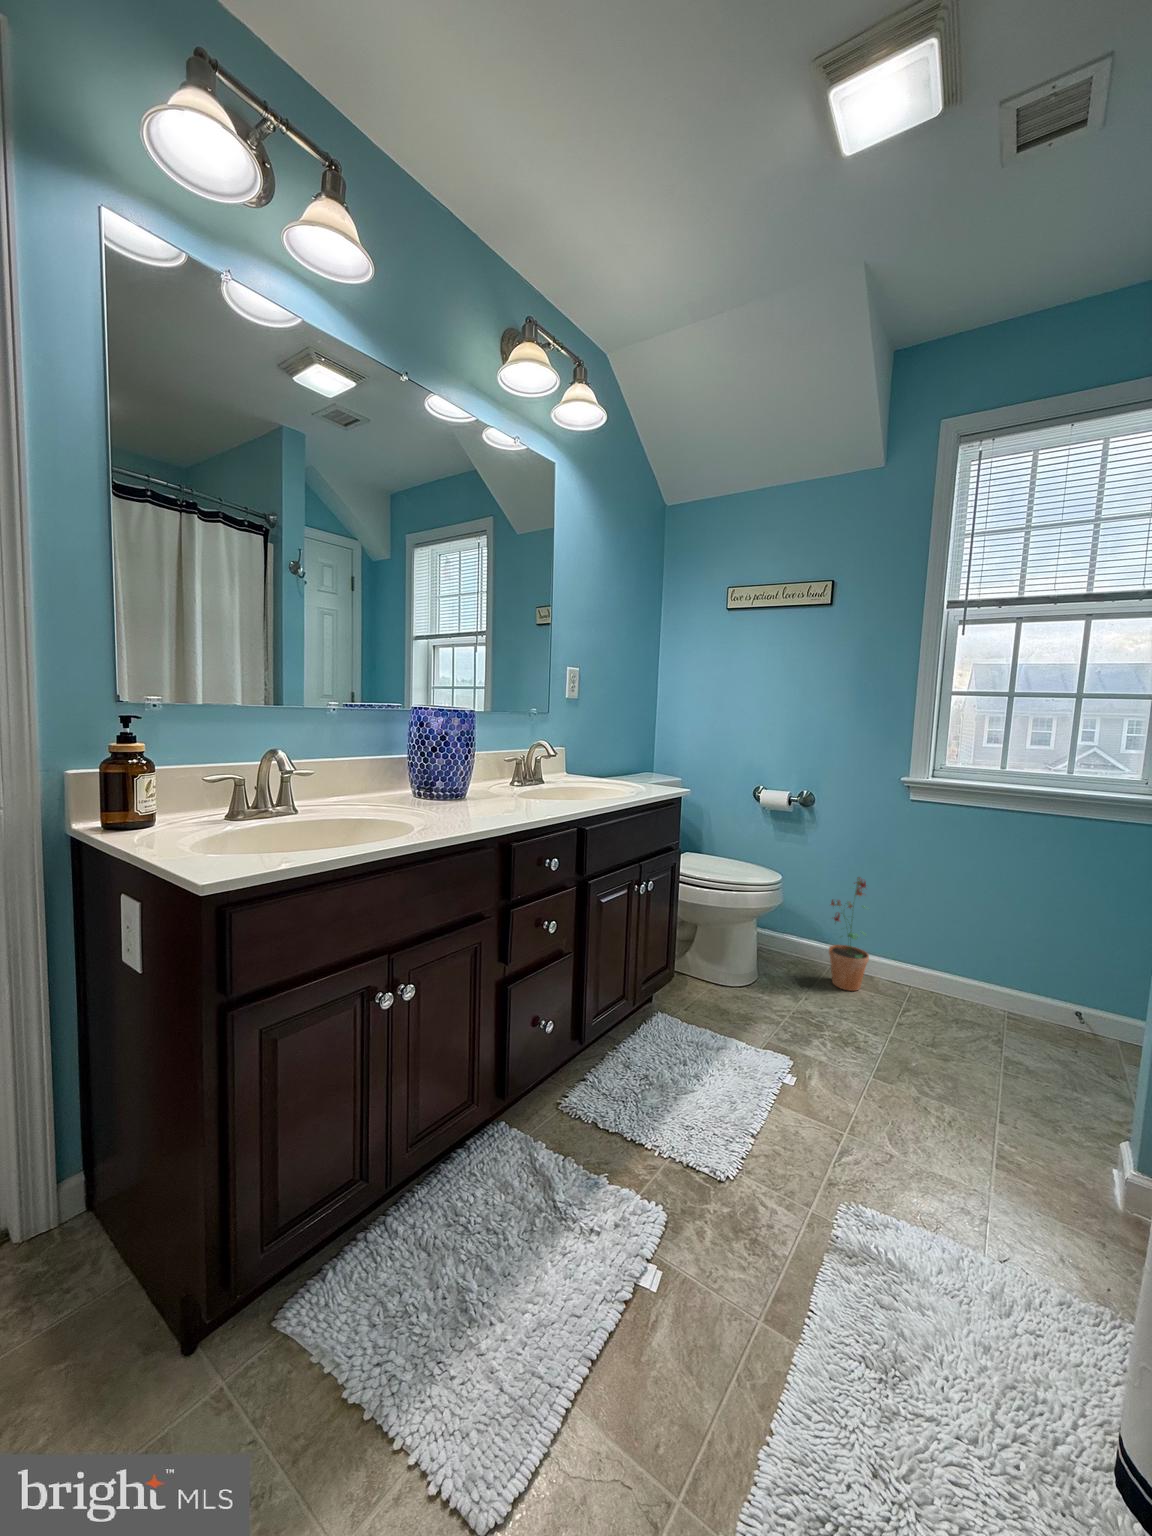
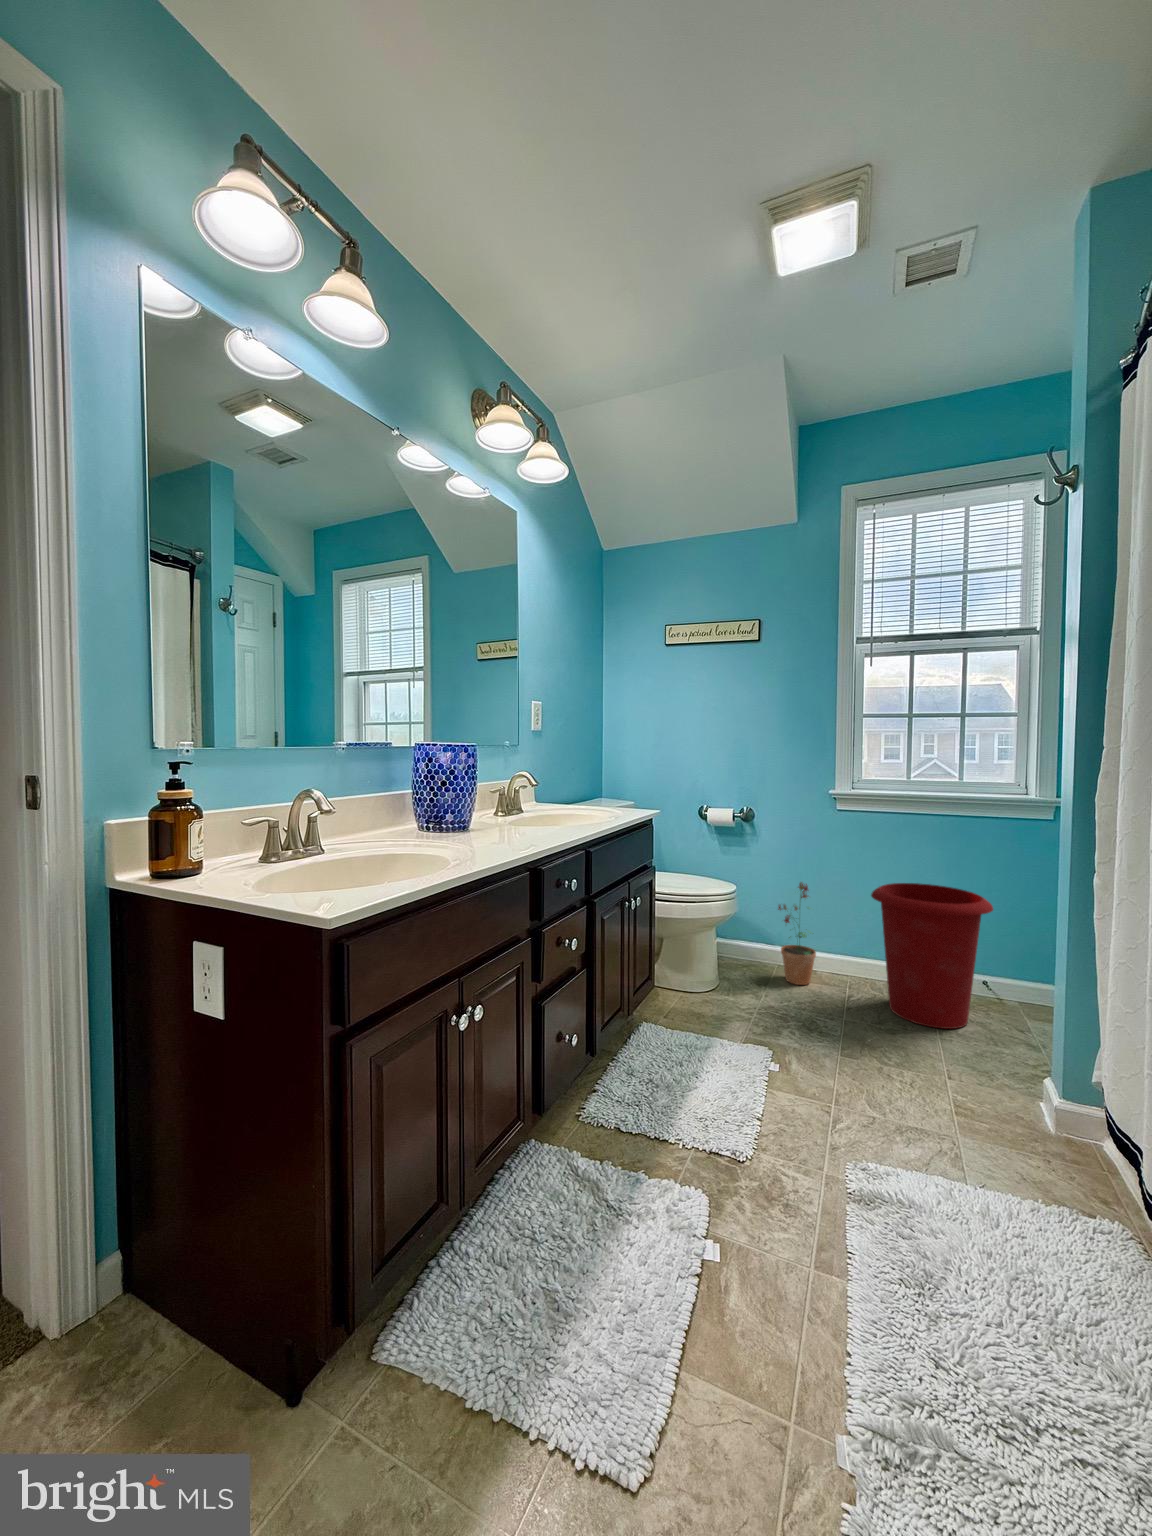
waste bin: none [936,889,1089,1063] -> present [871,883,993,1029]

